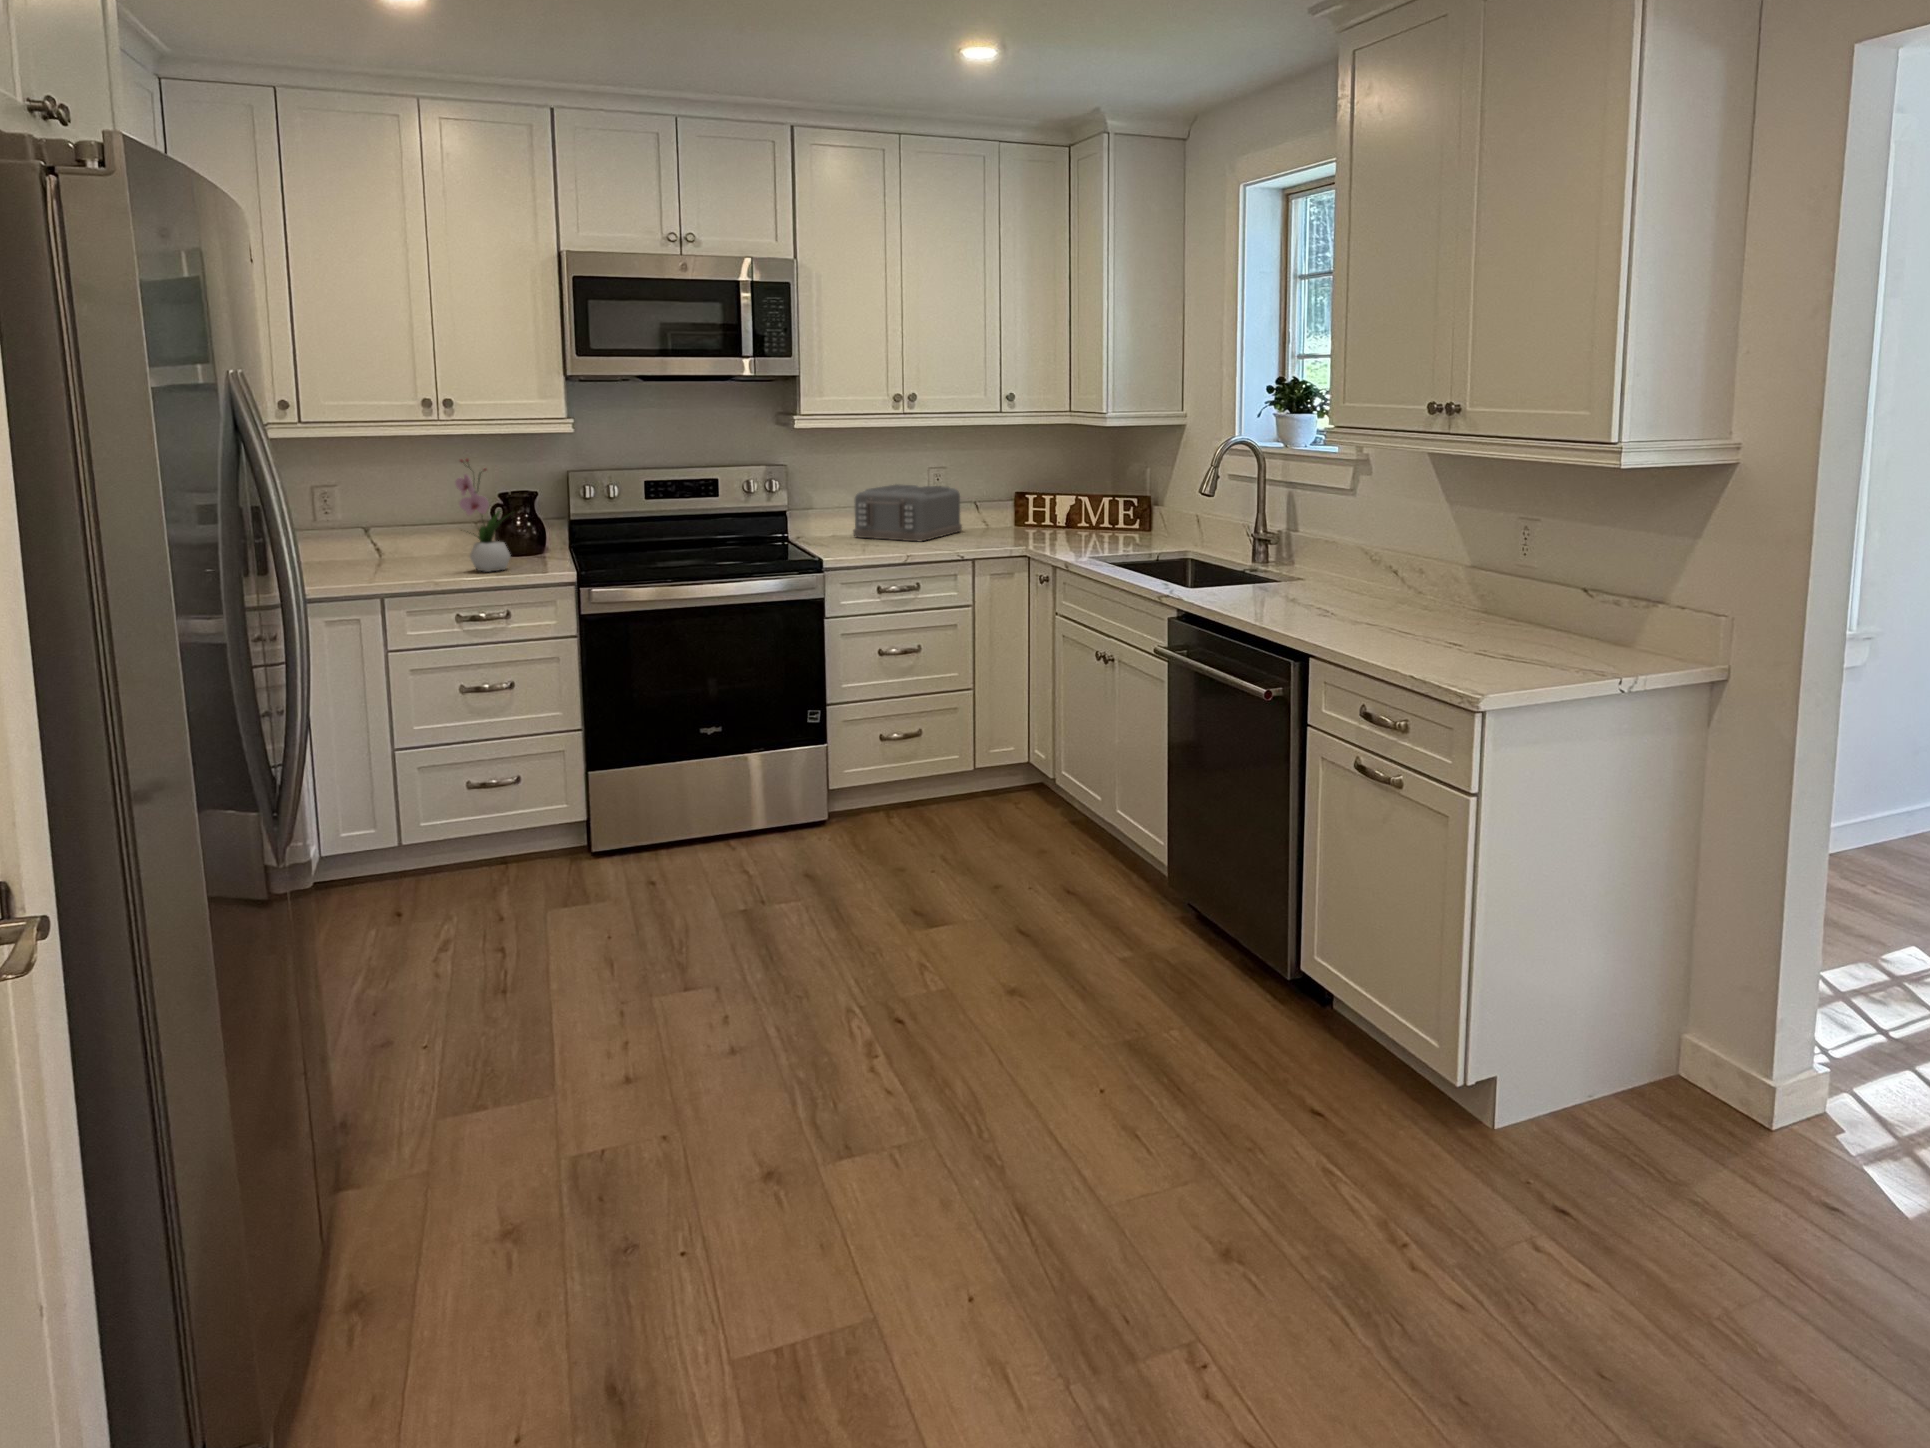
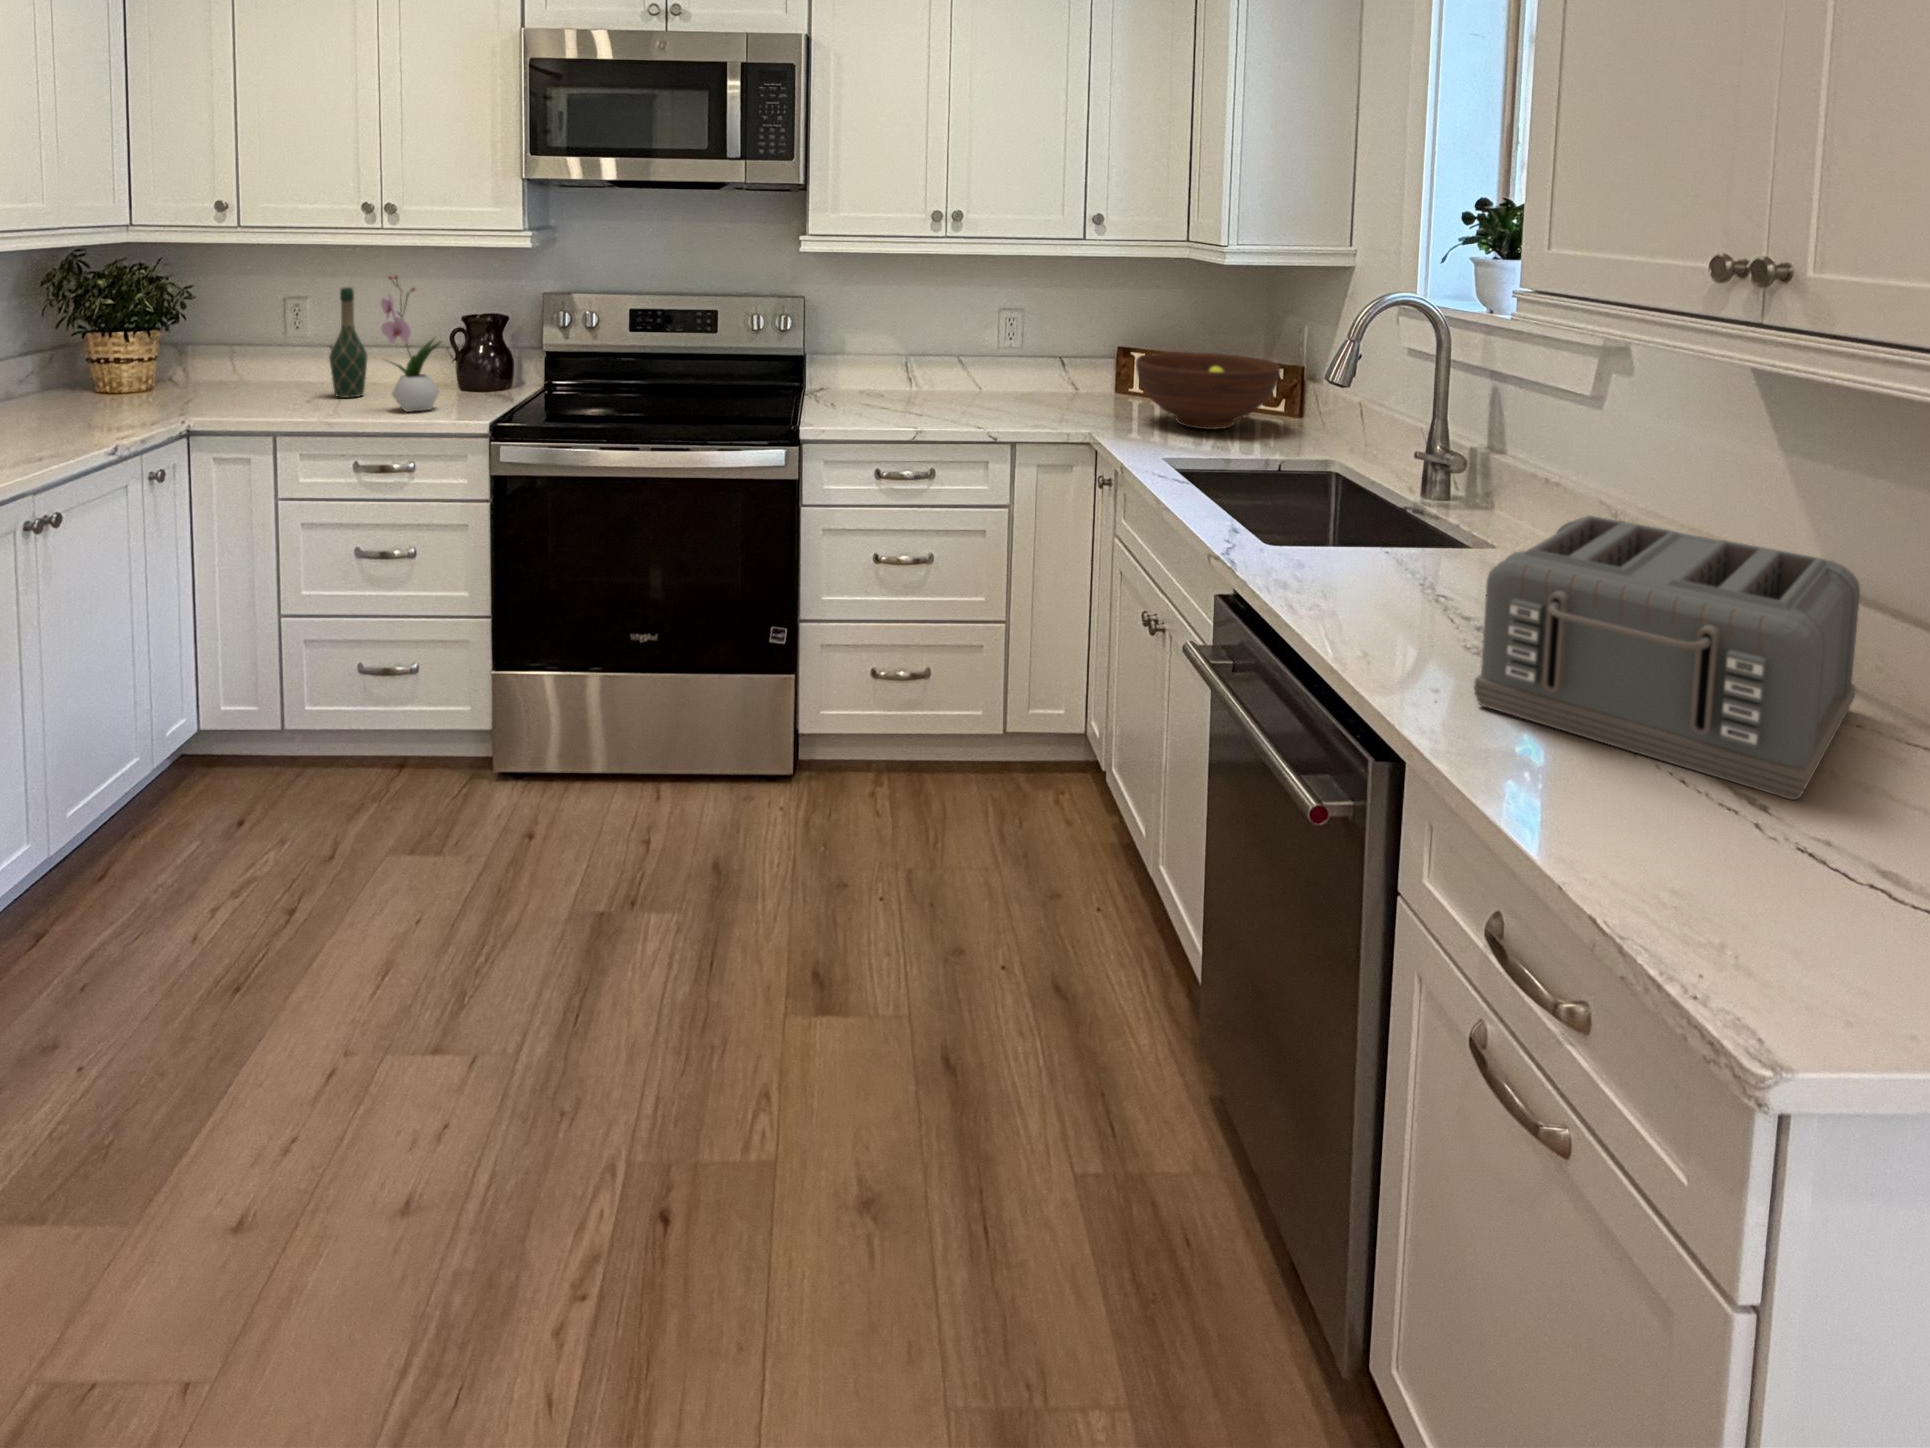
wine bottle: none [386,472,420,568] -> present [329,287,367,398]
toaster: present [853,484,962,541] -> present [1474,515,1860,800]
fruit bowl: none [1047,491,1142,541] -> present [1136,352,1280,429]

